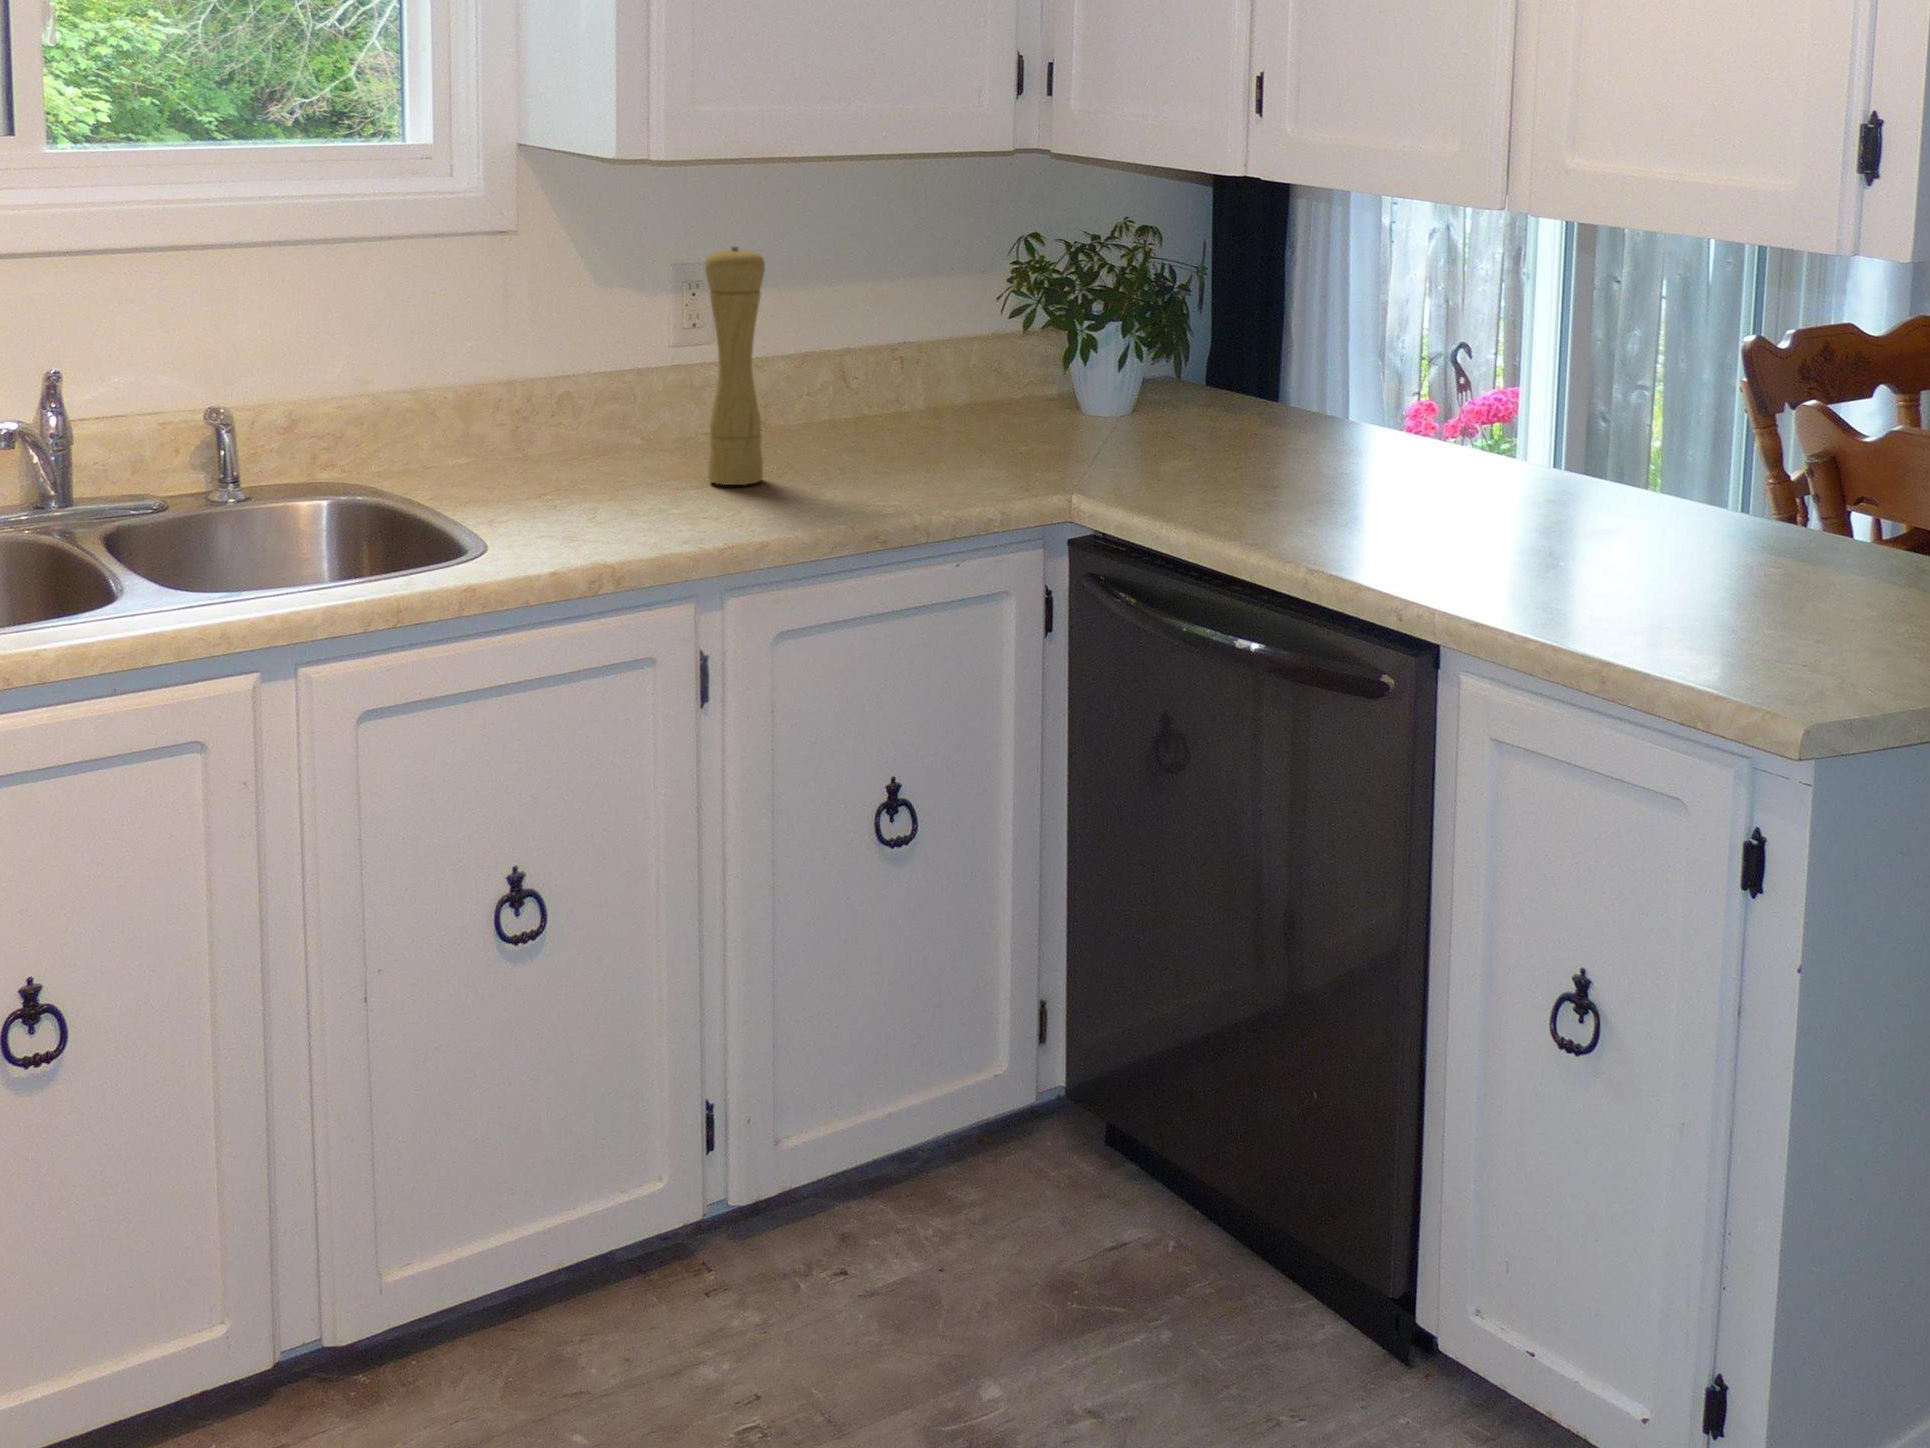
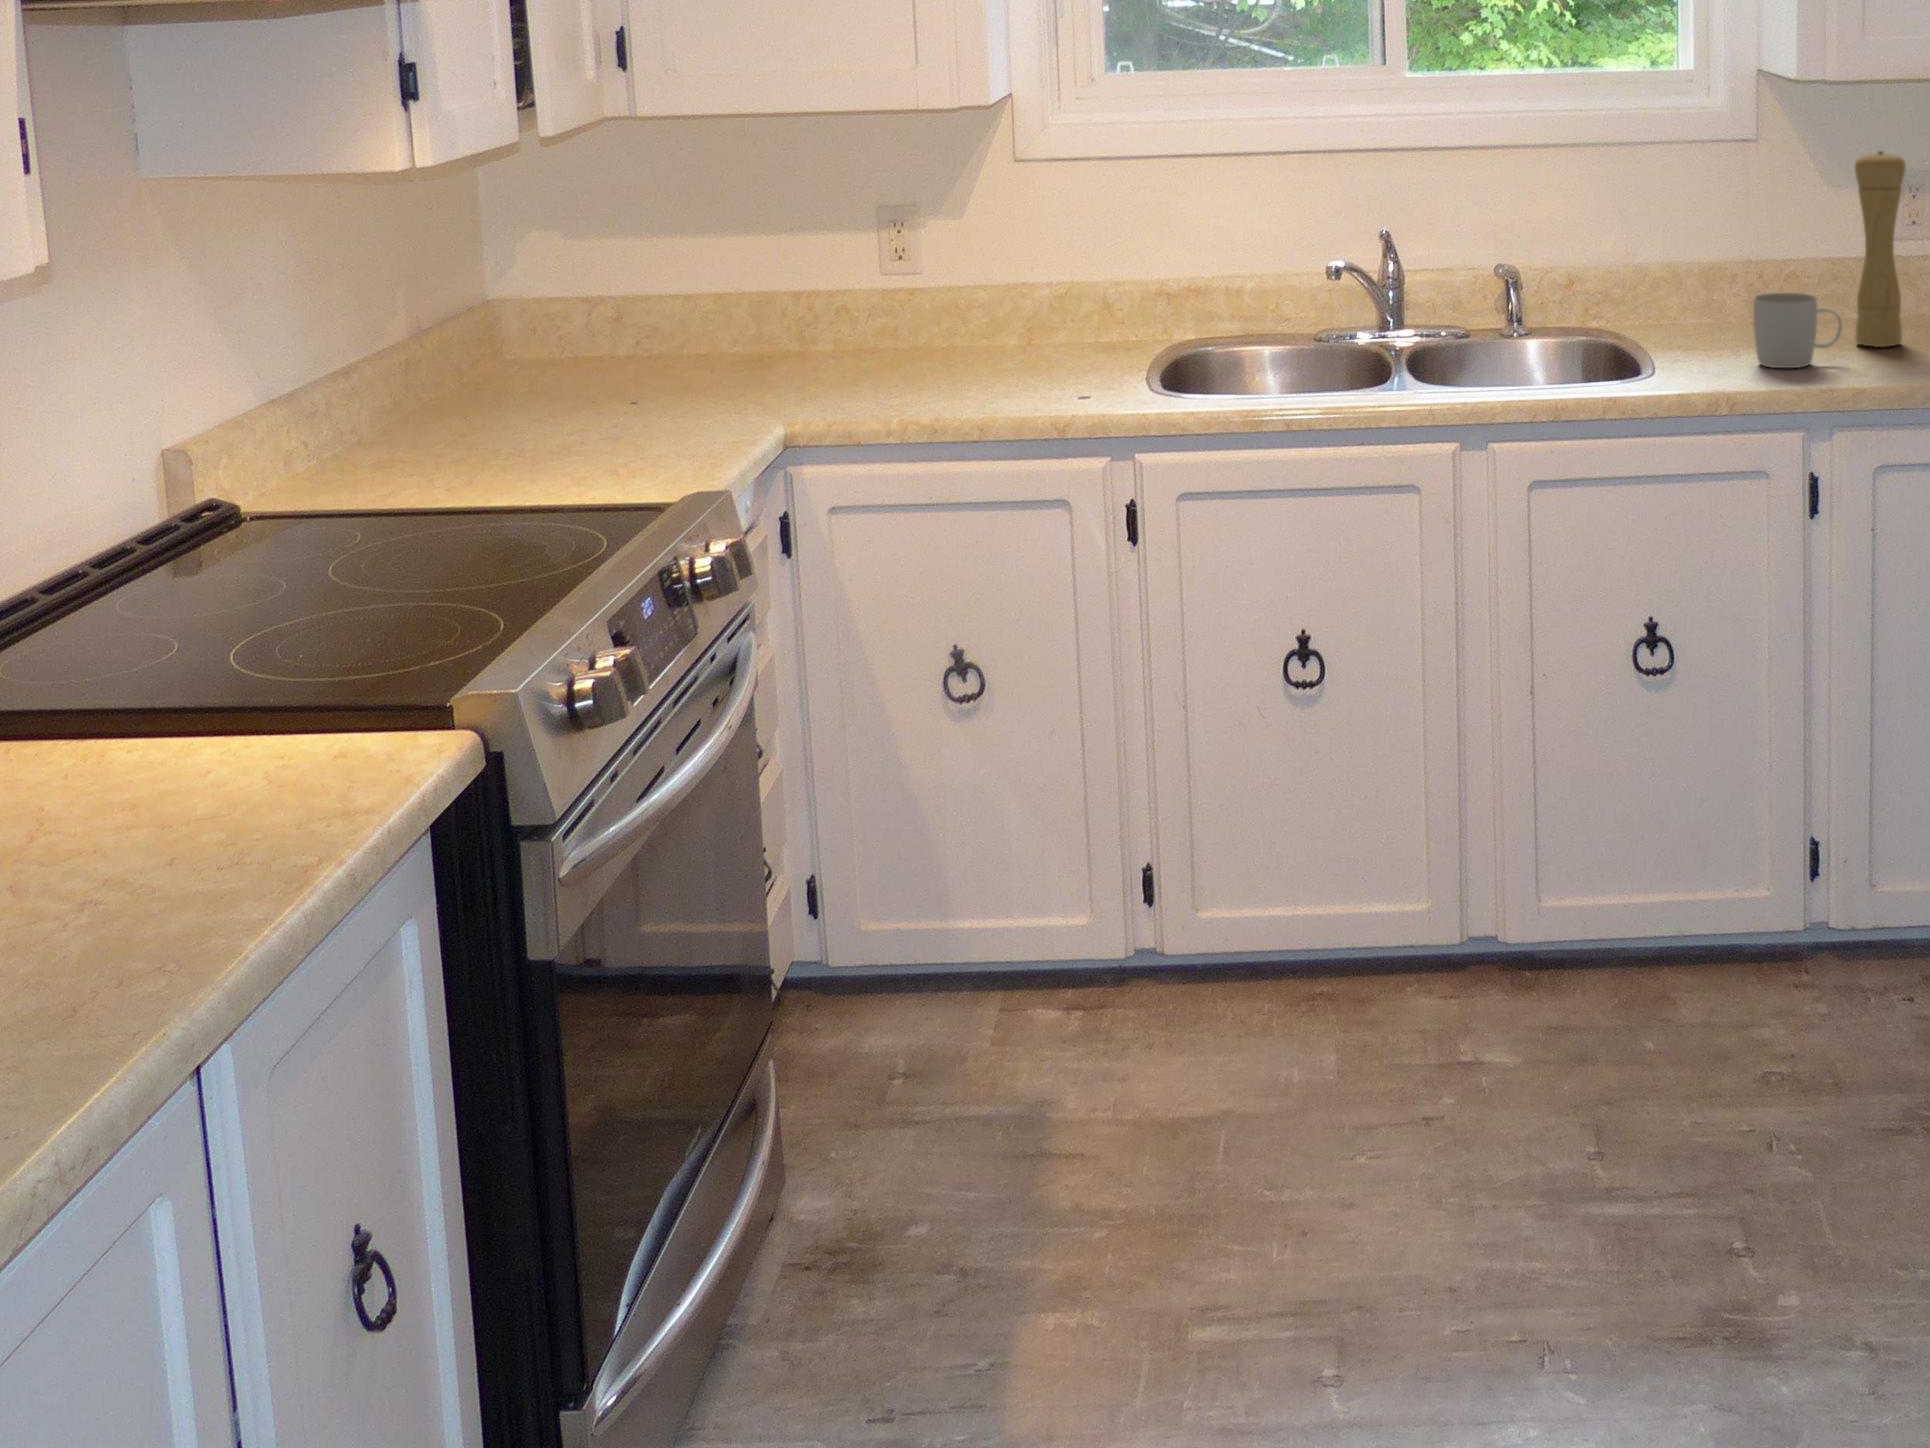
mug: none [615,427,721,524] -> present [1753,293,1842,368]

